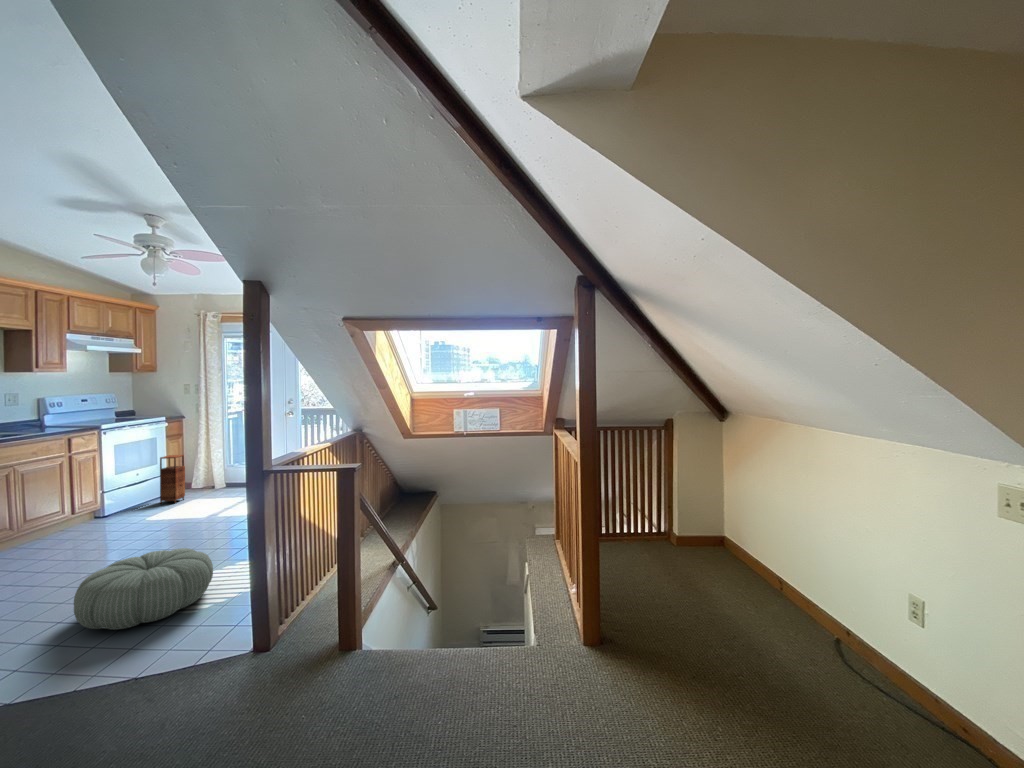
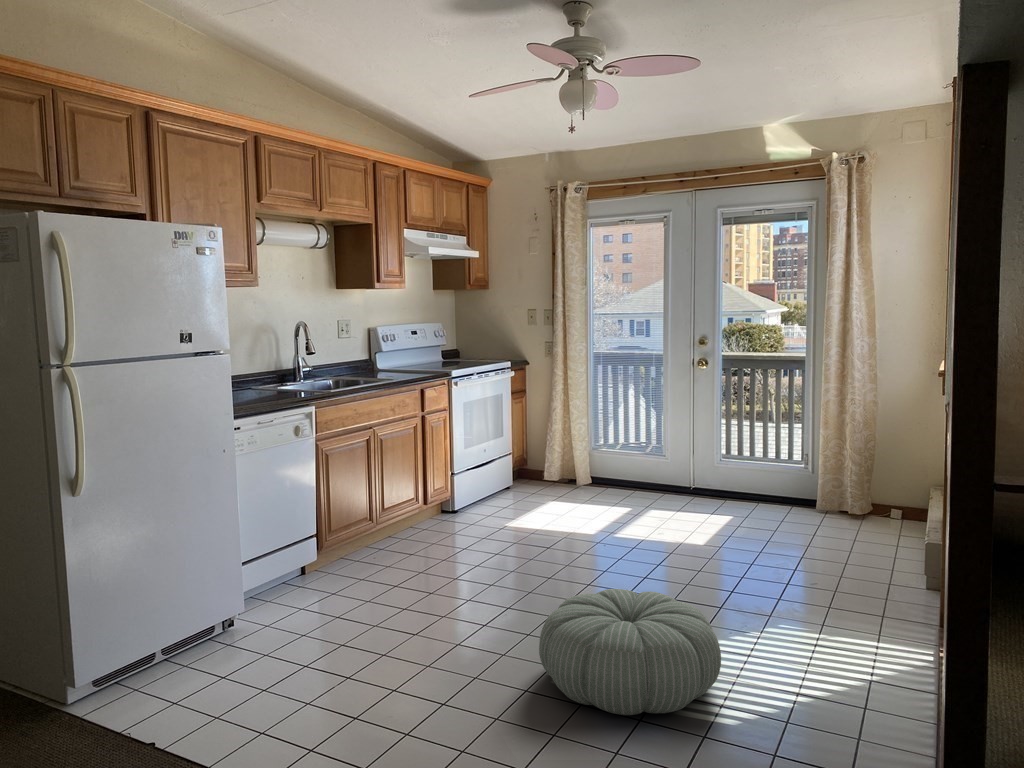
storage cabinet: present [160,455,185,504] -> none [508,424,538,503]

